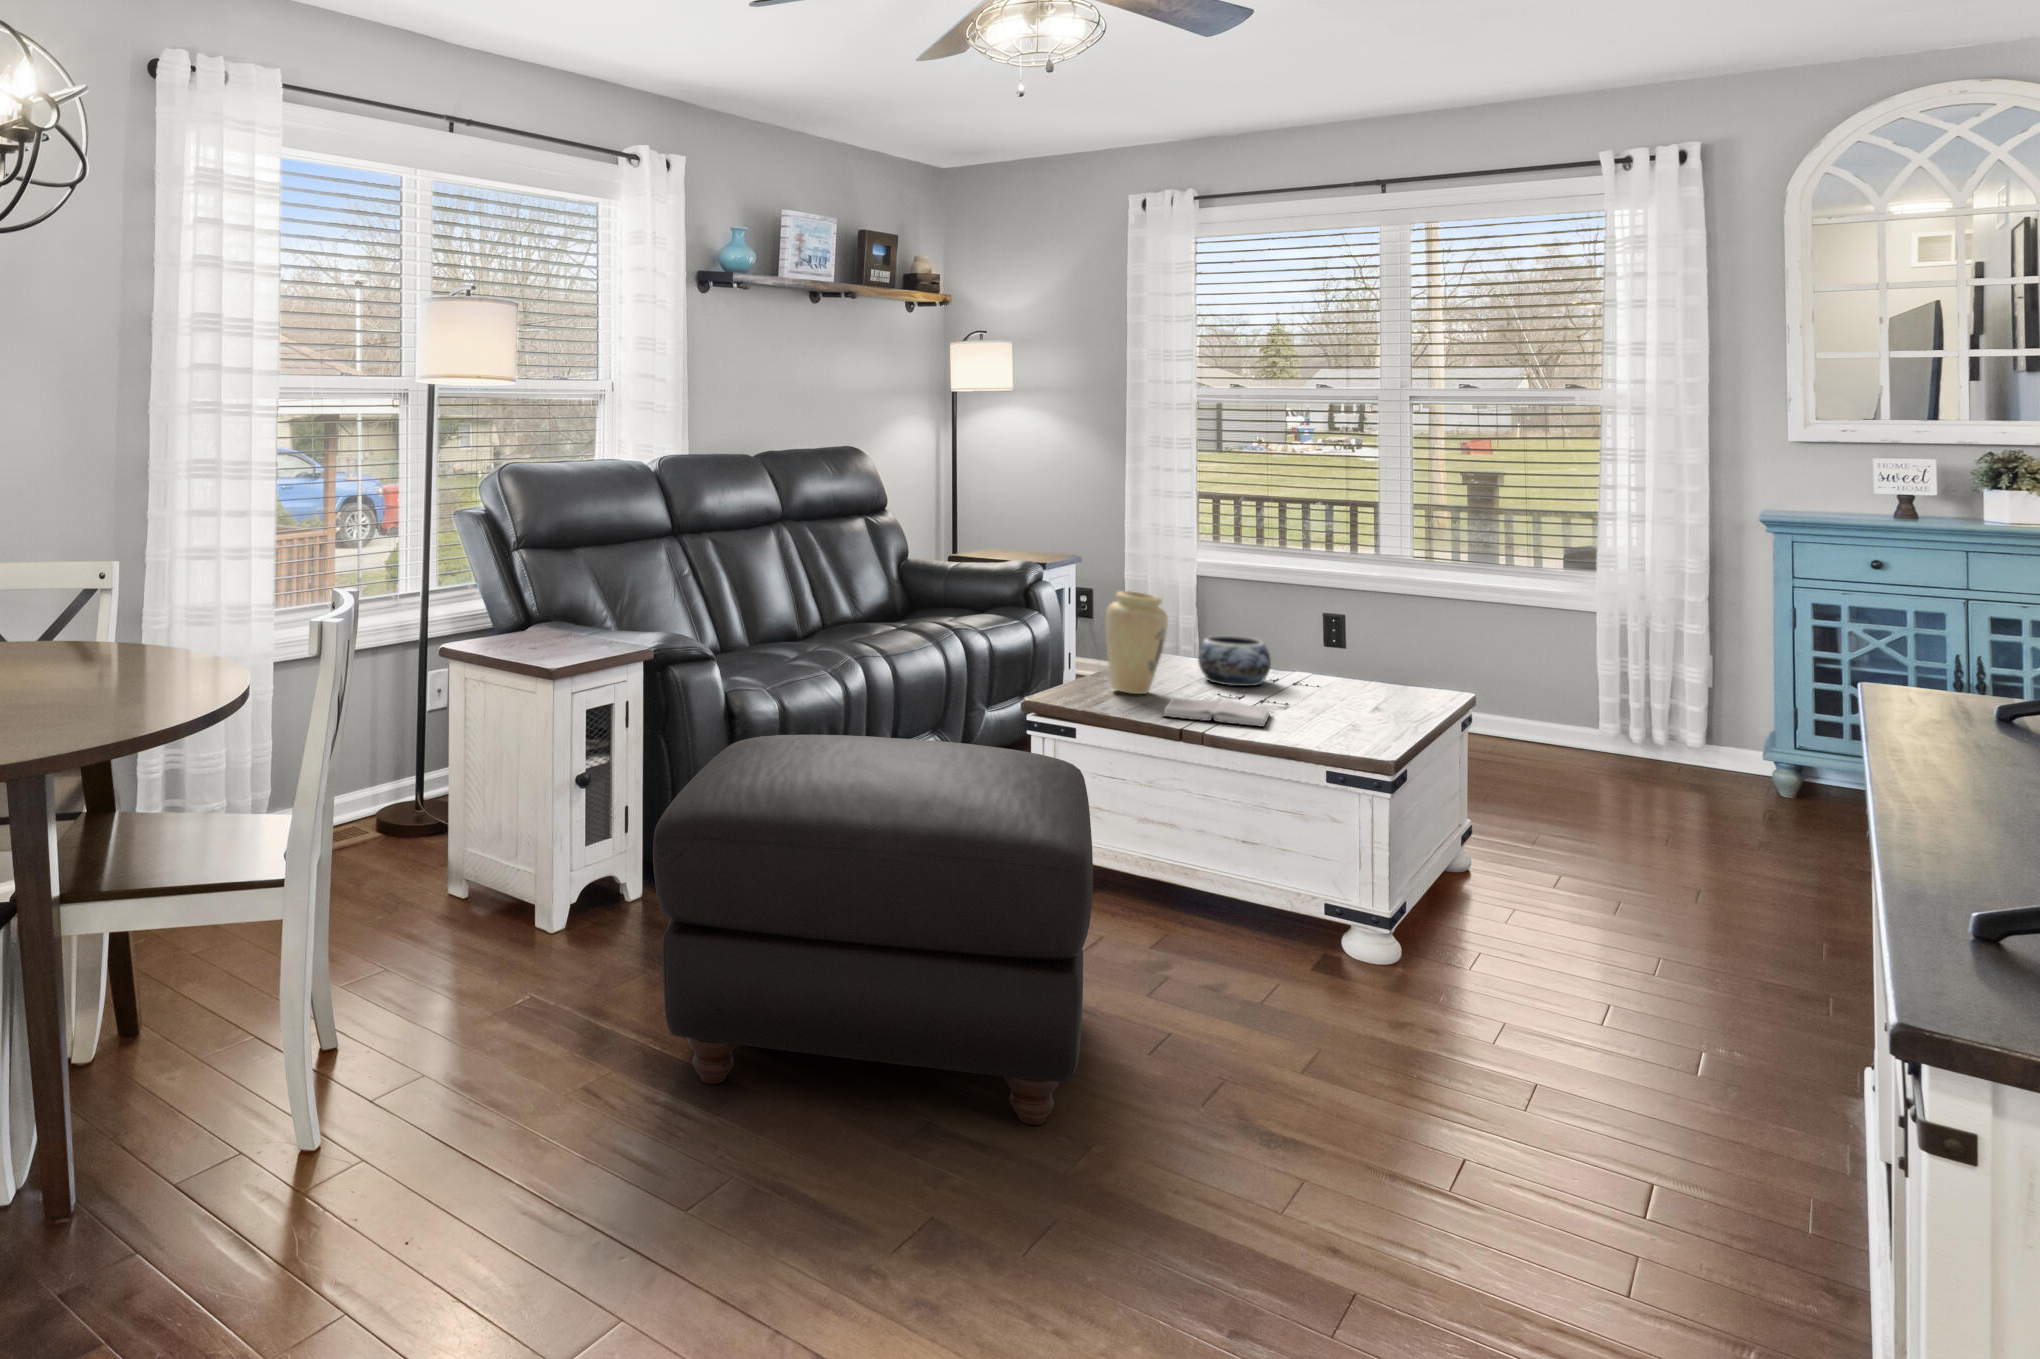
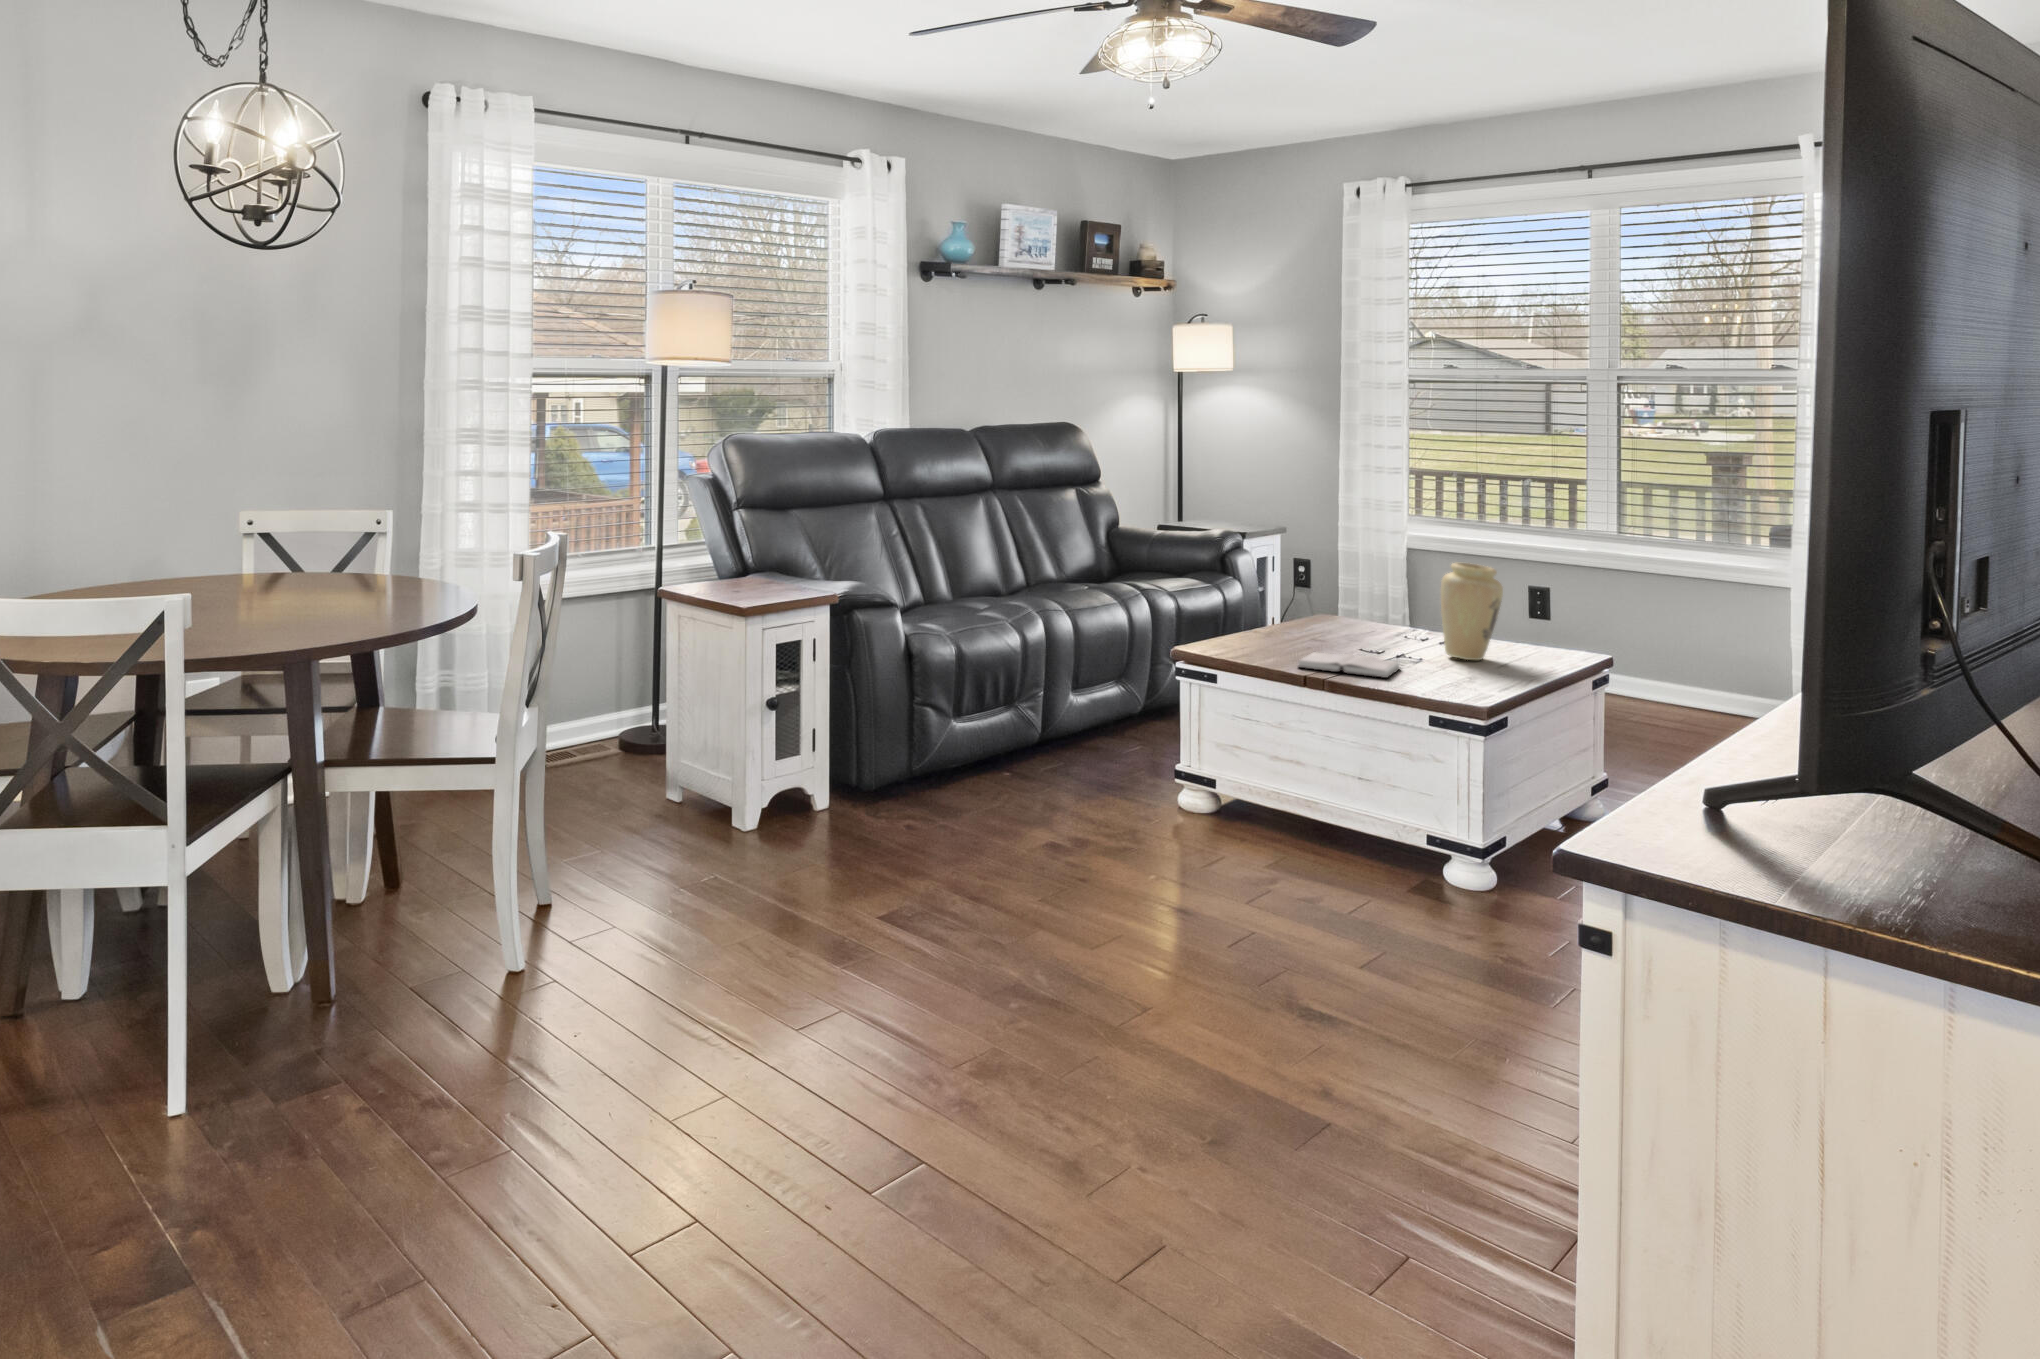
vase: present [1106,591,1168,694] -> present [1441,563,1503,660]
decorative bowl: present [1198,636,1271,686] -> none [1353,599,1421,645]
ottoman: present [653,735,1093,1125] -> none [793,667,1186,988]

